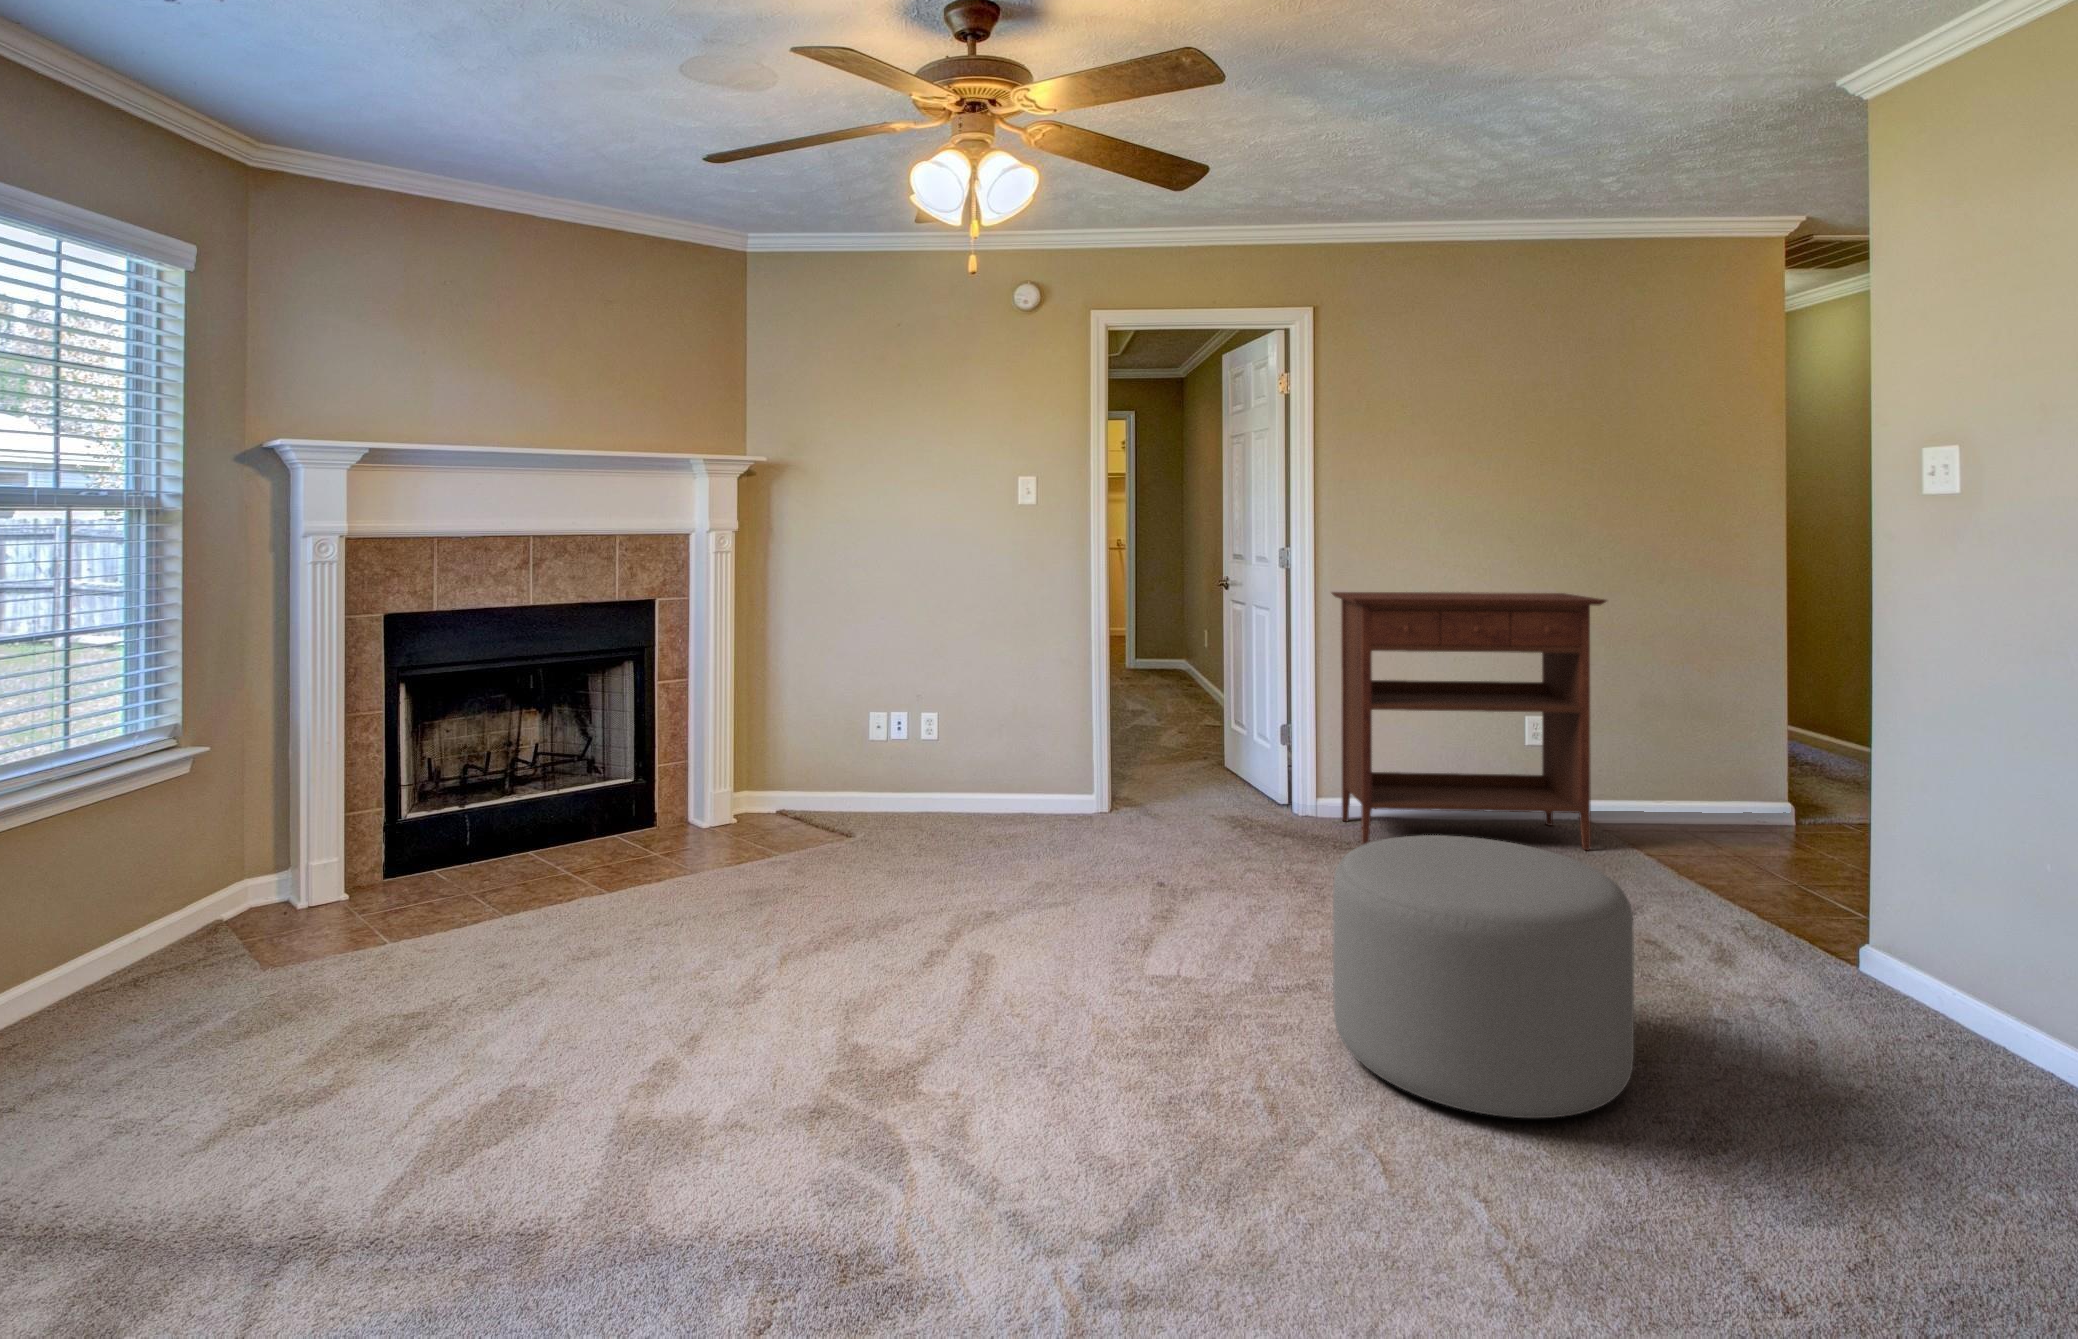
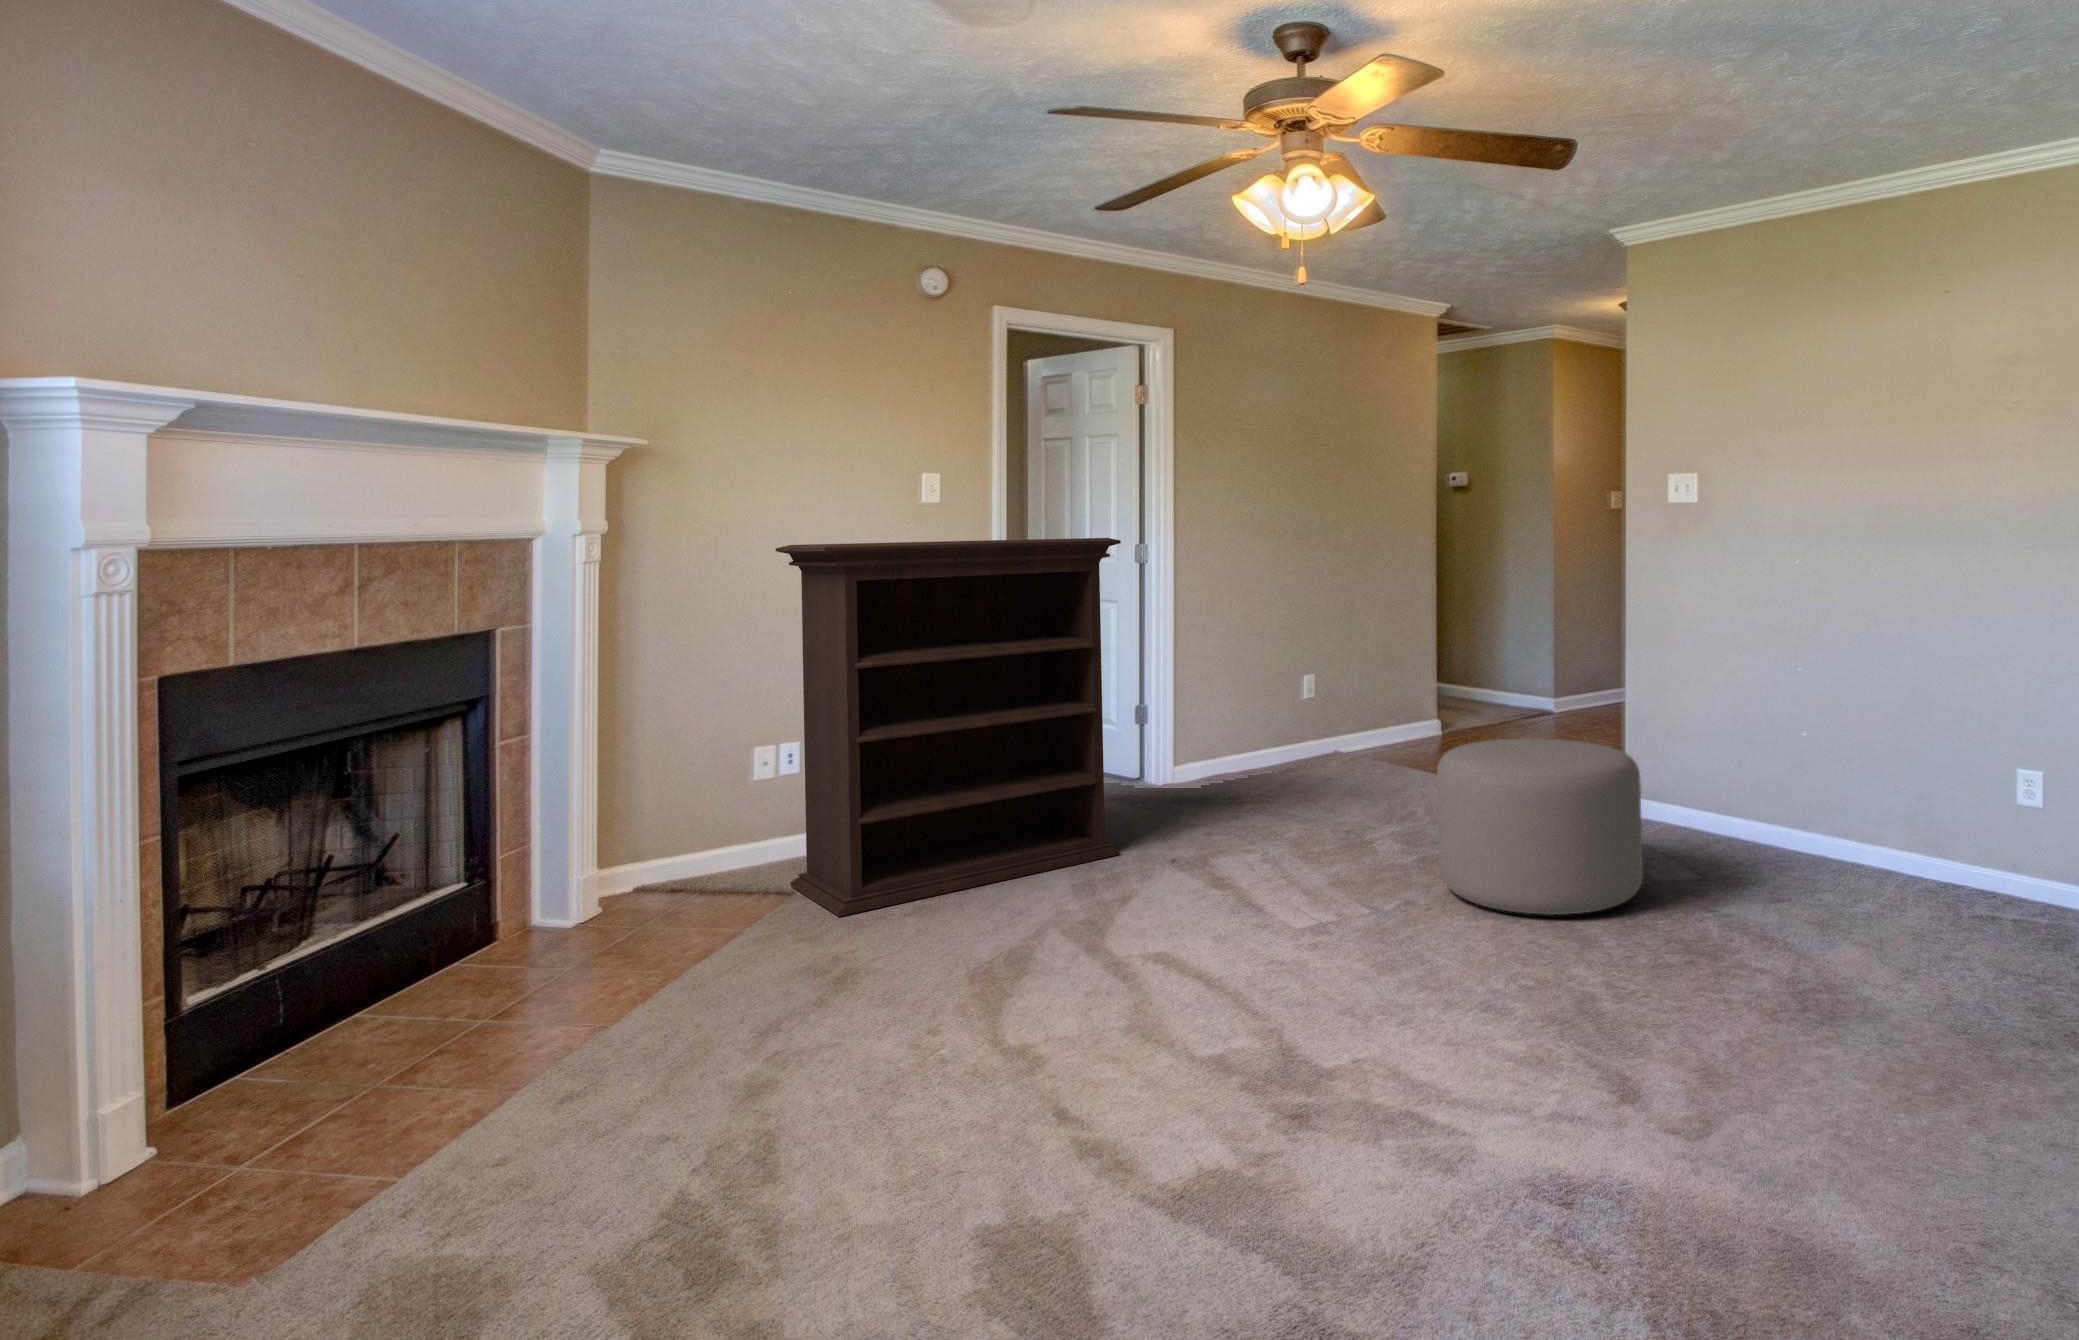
bookshelf: none [825,543,1129,872] -> present [776,538,1121,917]
console table: present [1332,592,1606,850] -> none [1195,573,1402,798]

